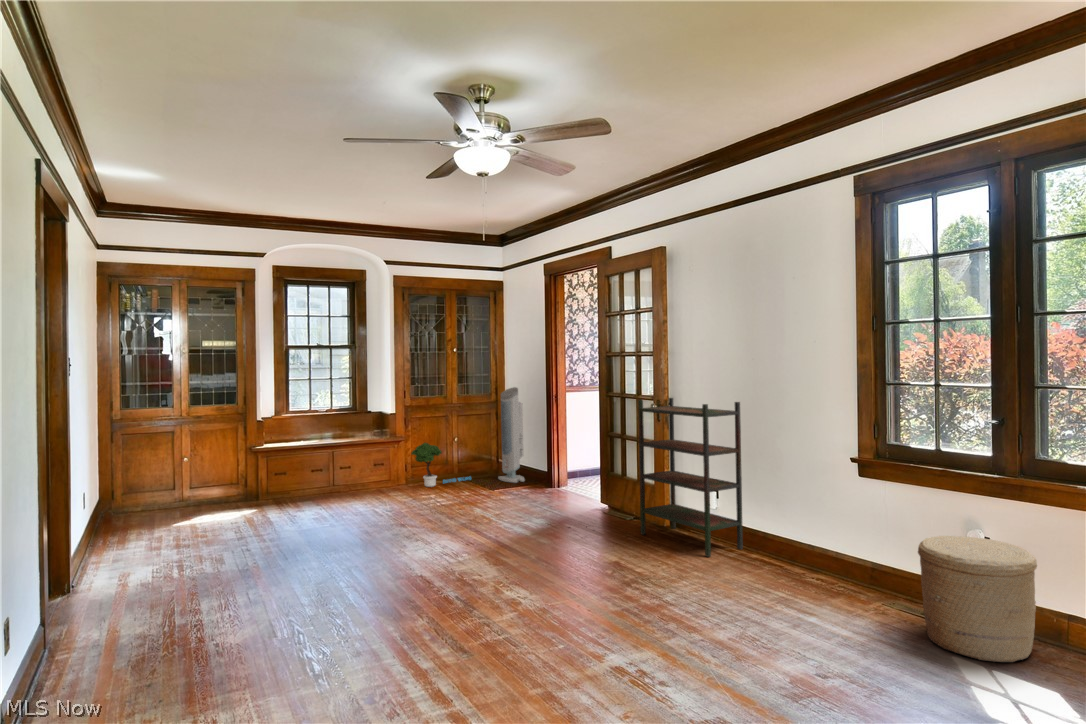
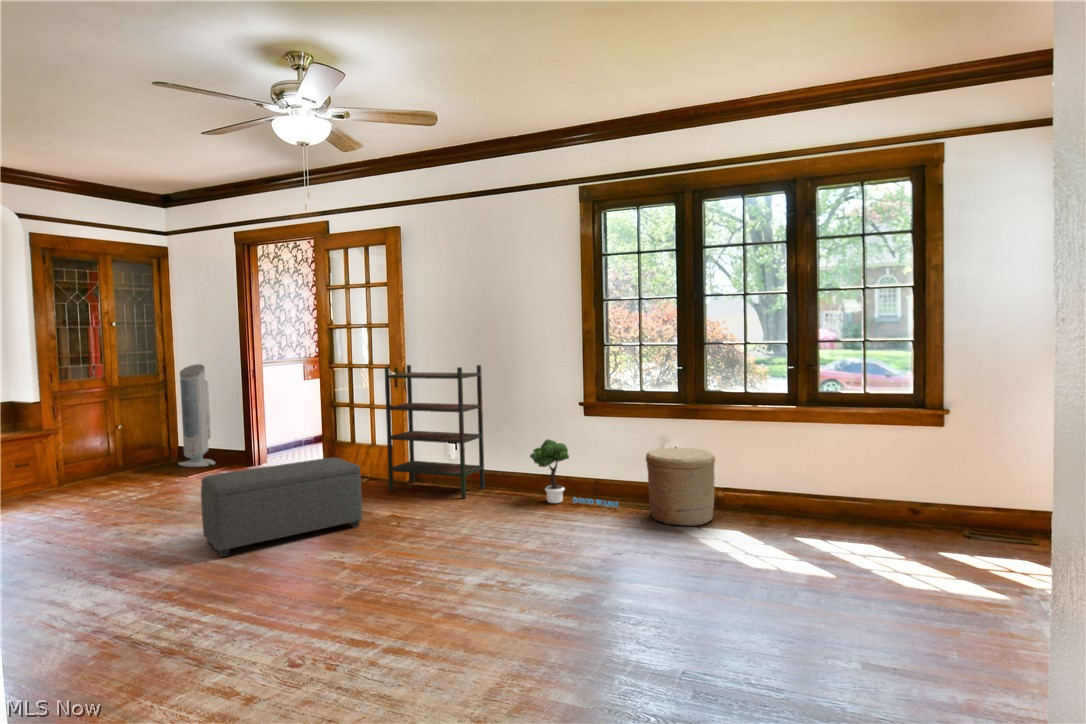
potted tree: present [411,443,471,487] -> present [530,439,618,507]
ottoman: none [440,491,581,573] -> present [201,458,362,557]

